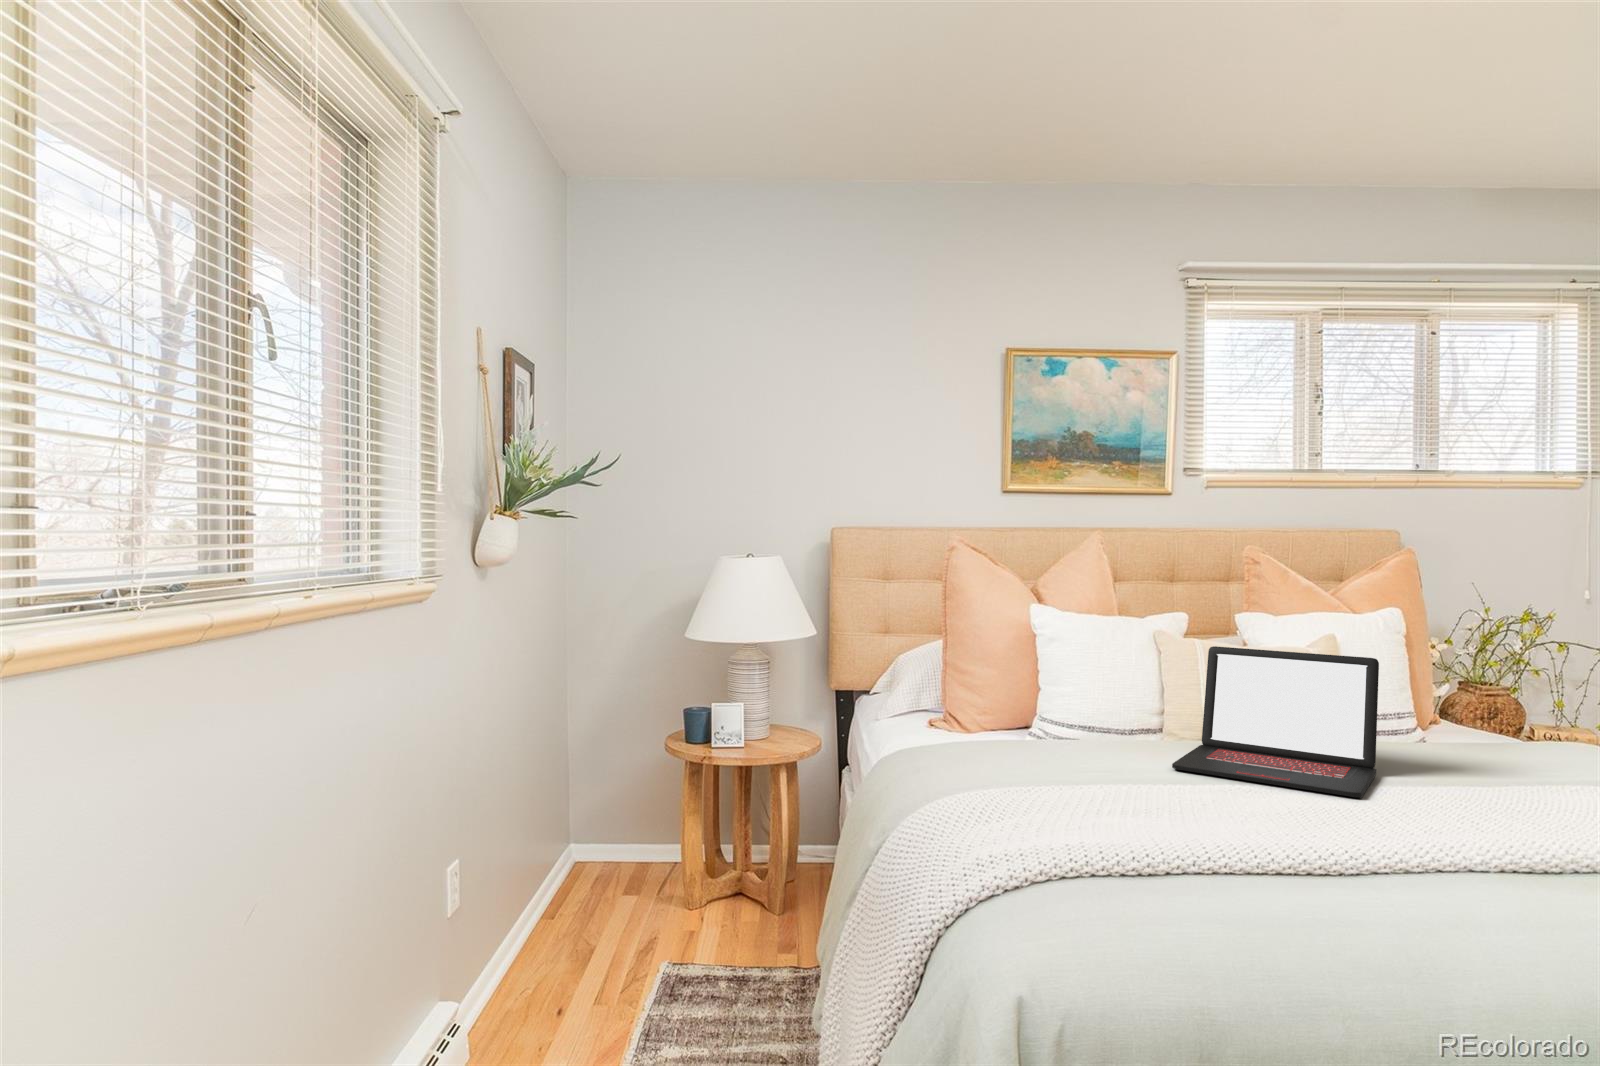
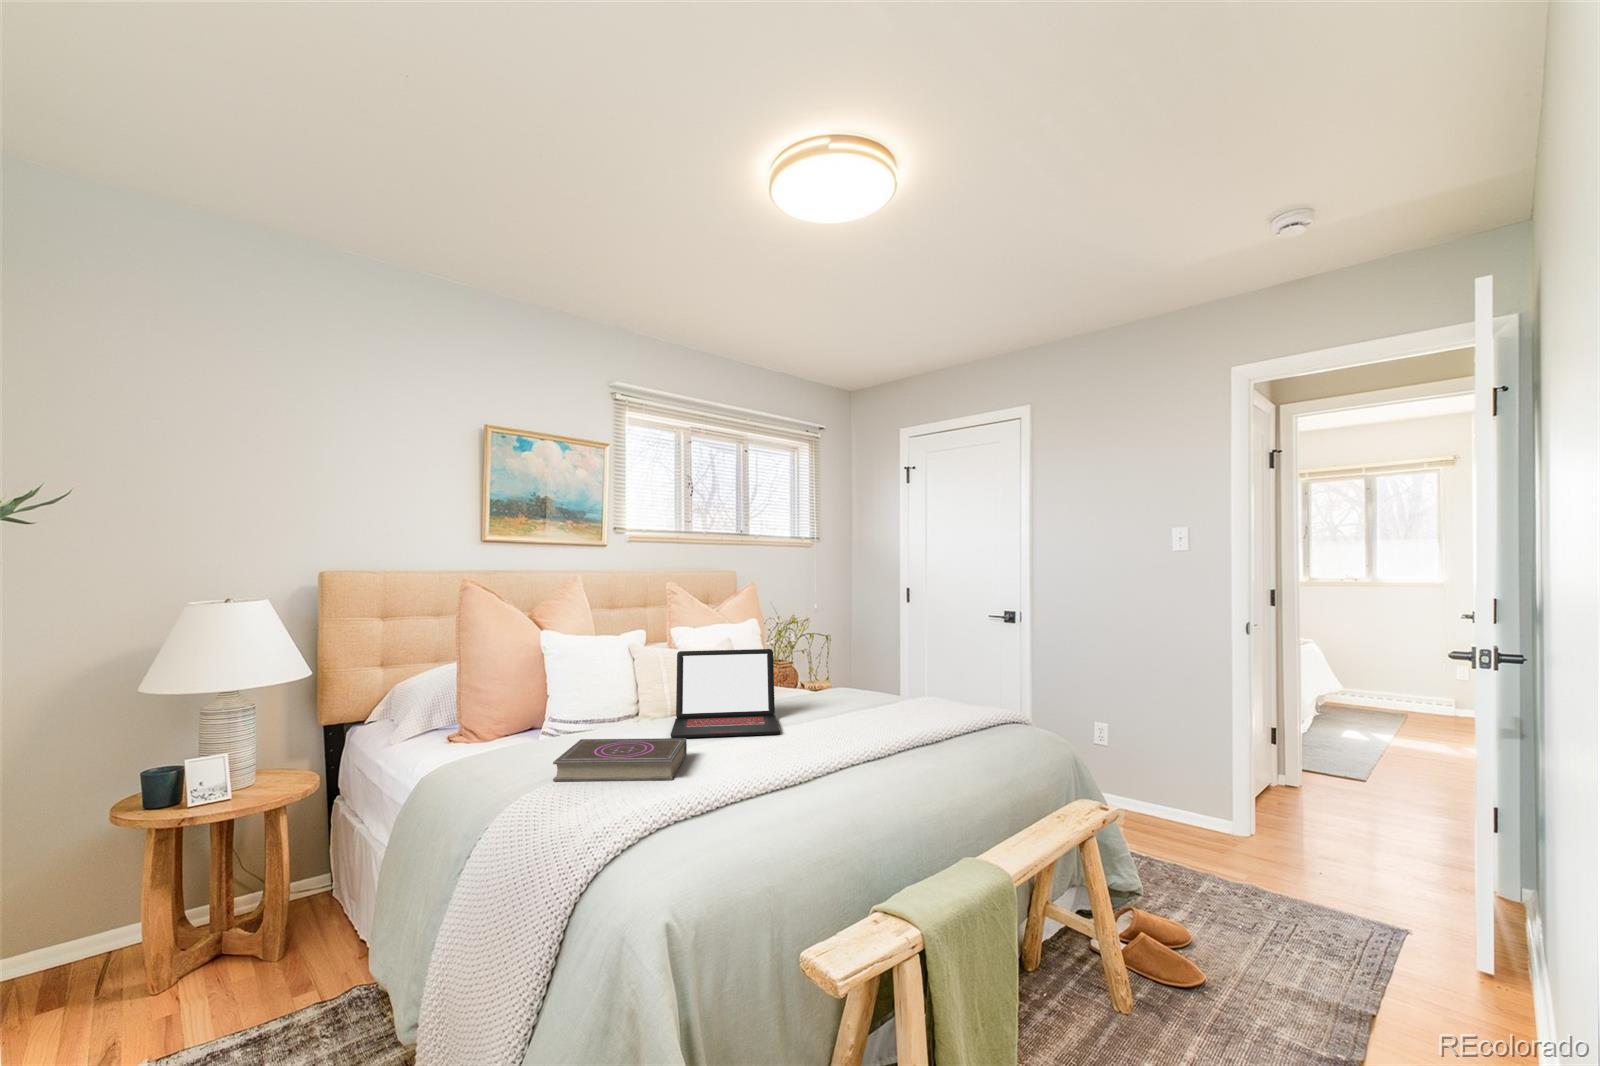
book: none [973,743,1172,820] -> present [553,738,687,781]

